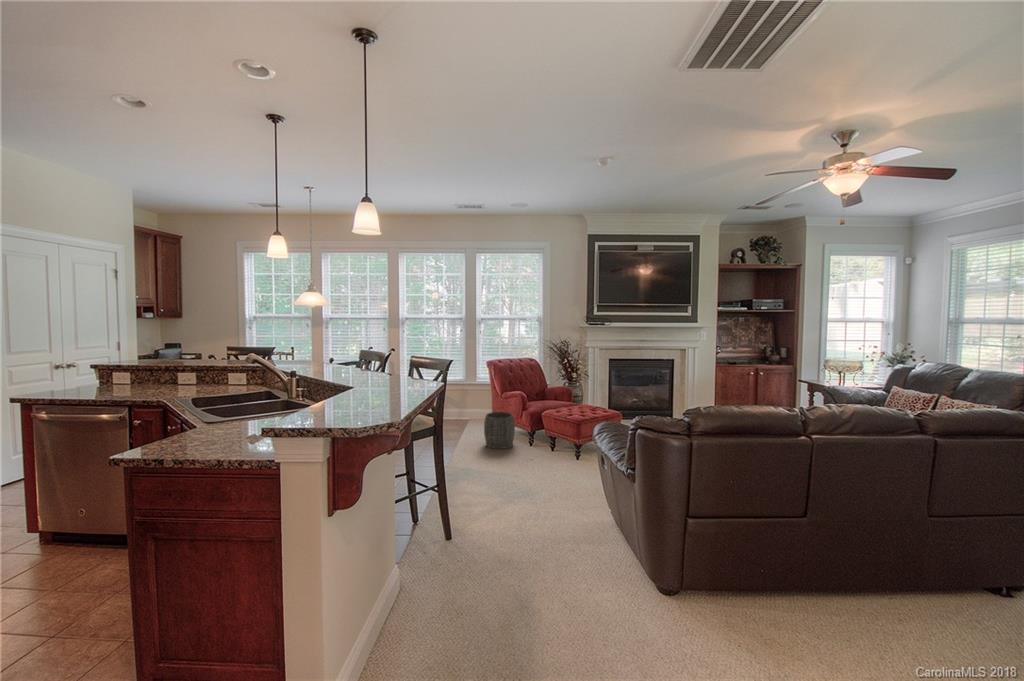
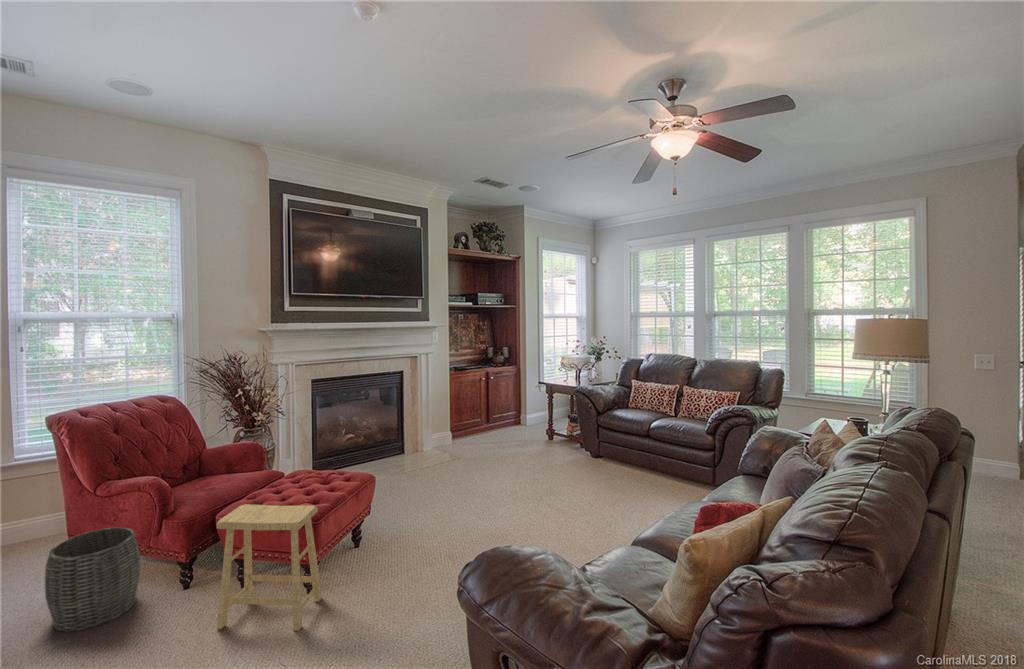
footstool: none [537,410,583,471] -> present [217,504,322,631]

